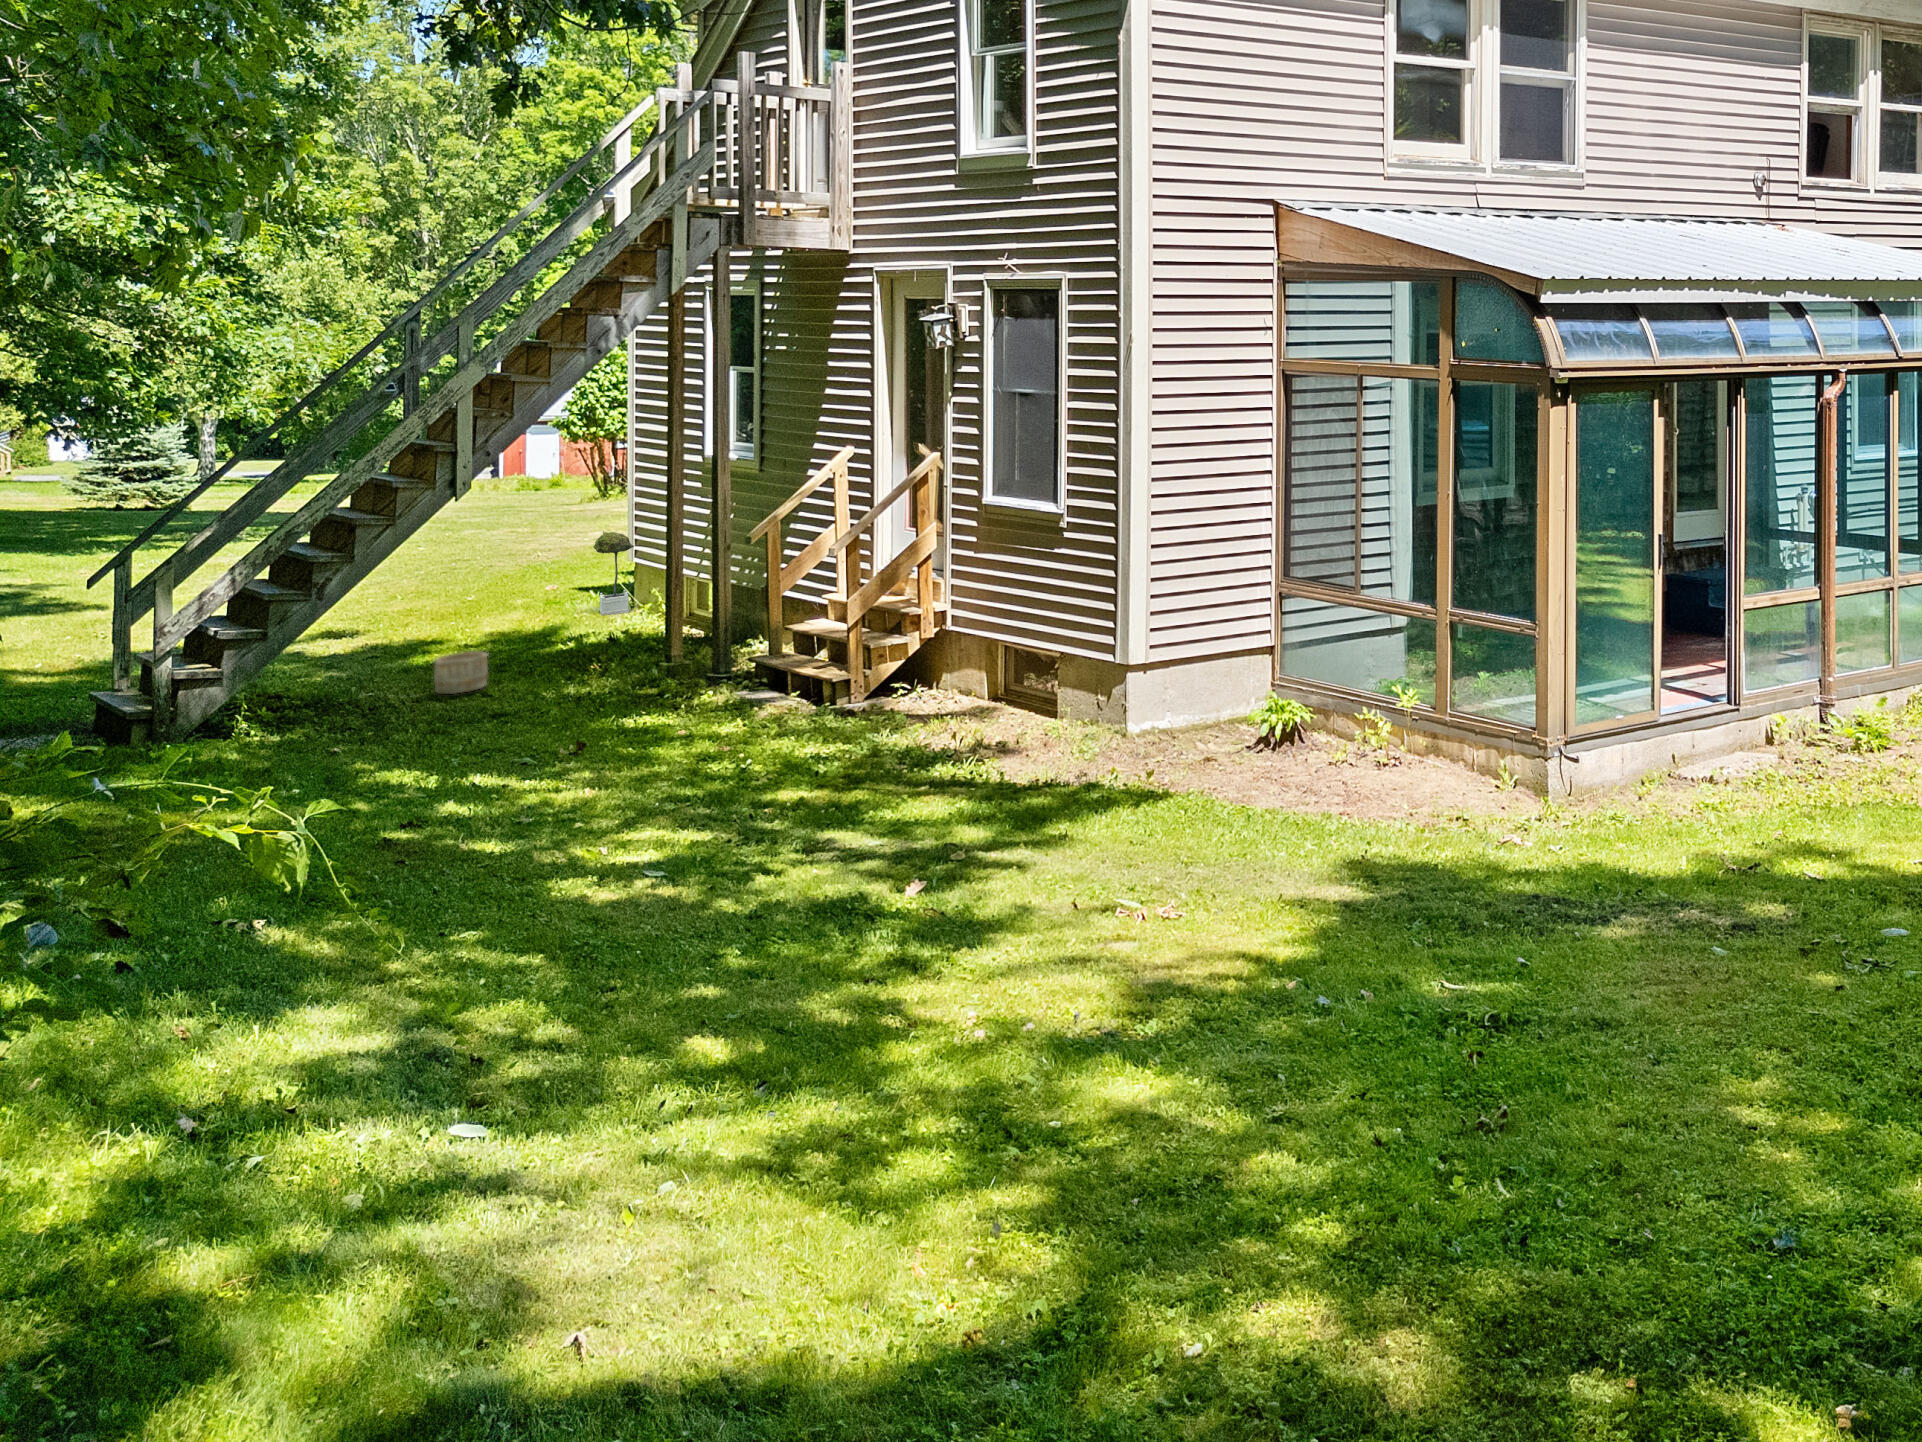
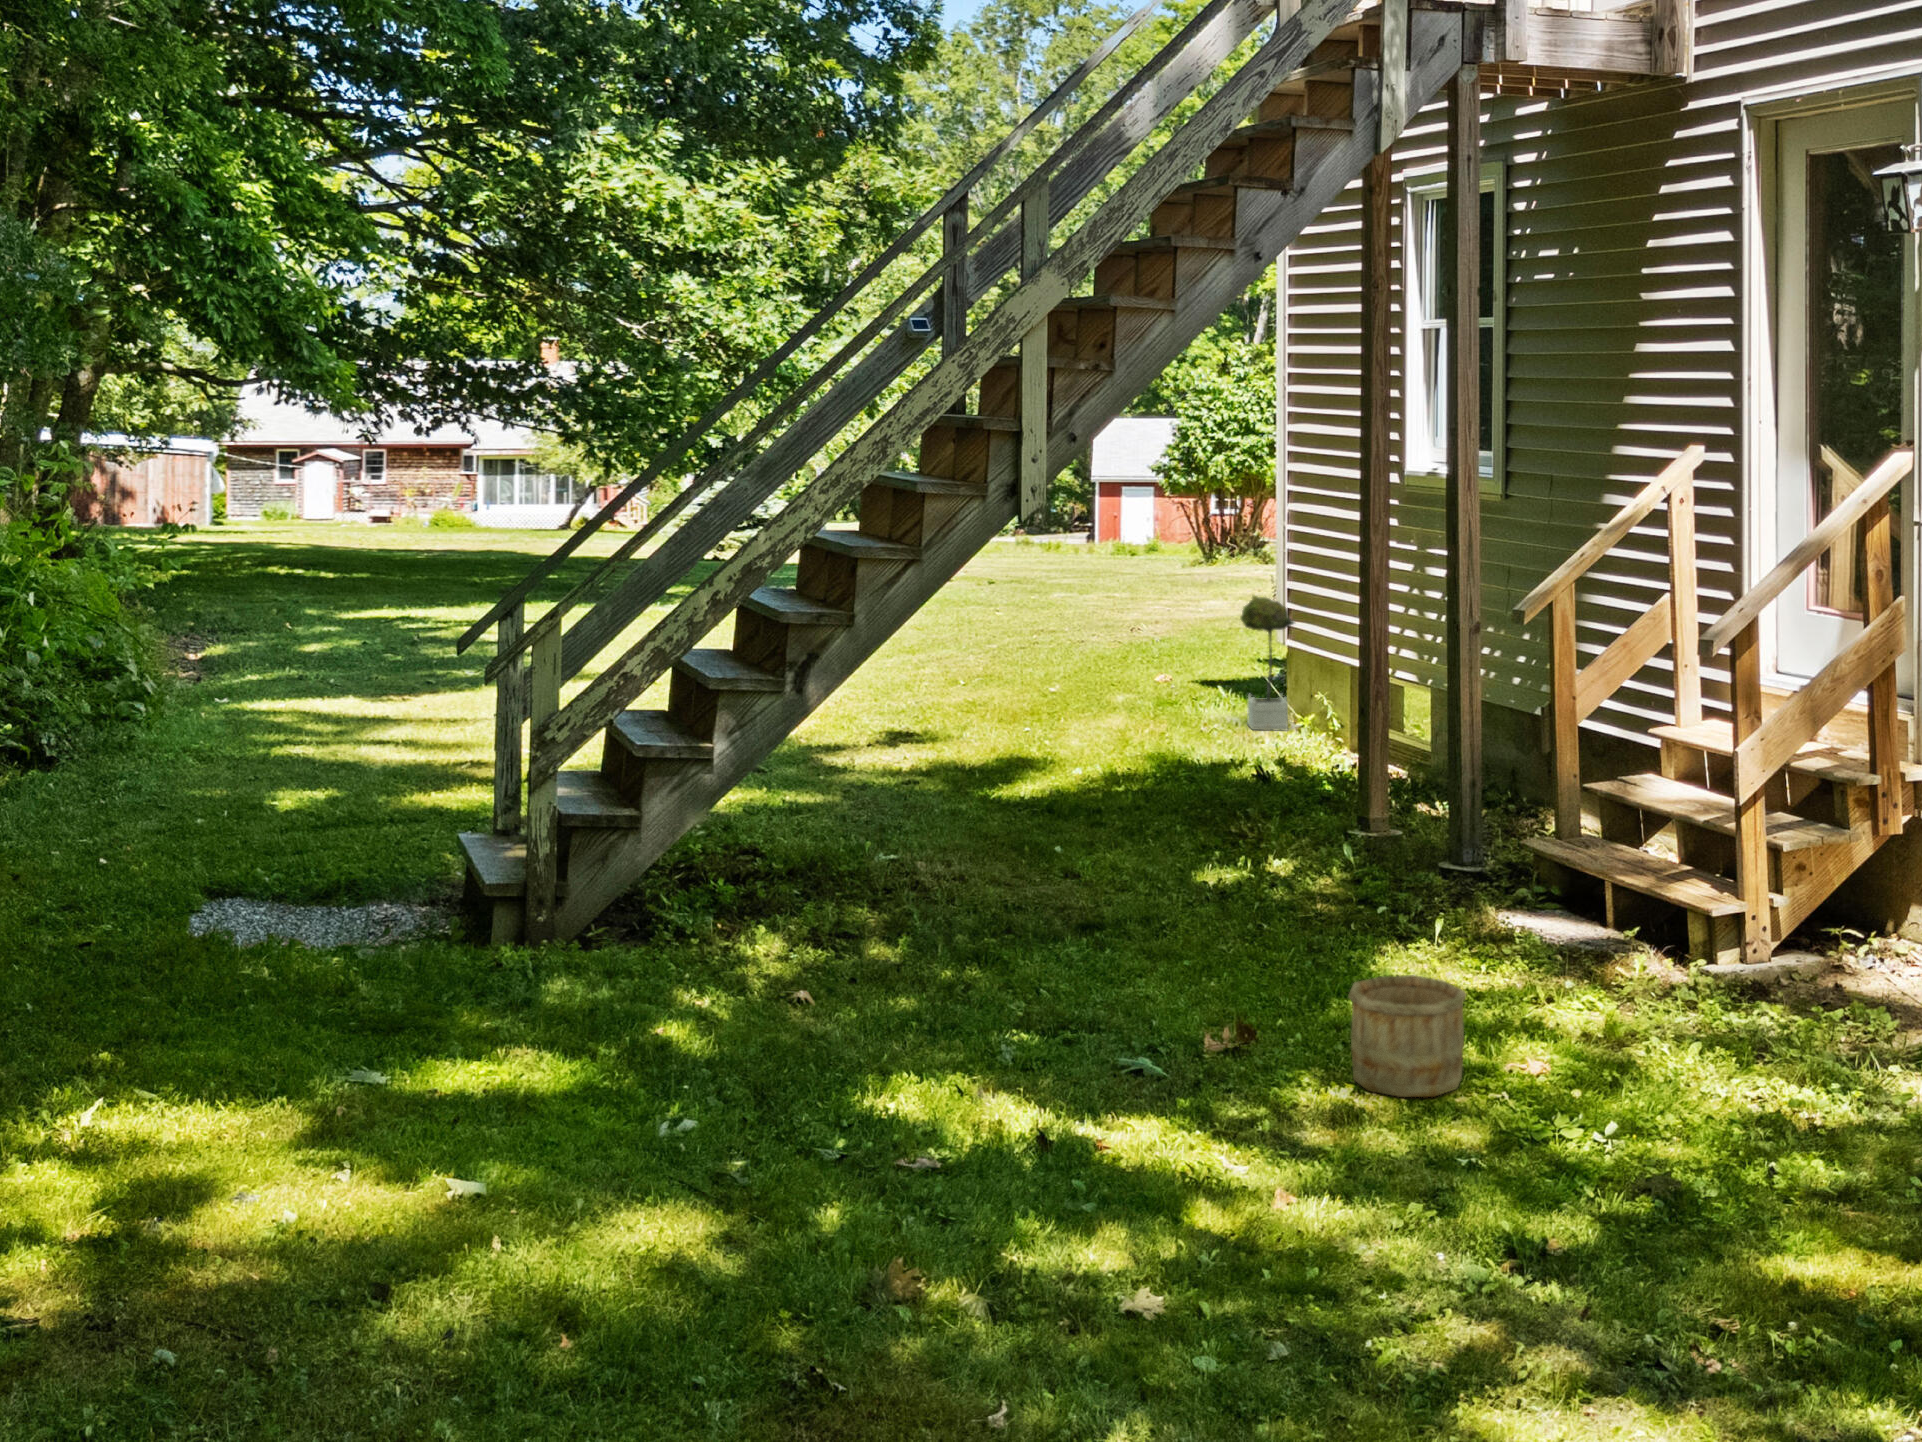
wooden bucket: present [434,651,488,694] -> present [1349,975,1466,1097]

